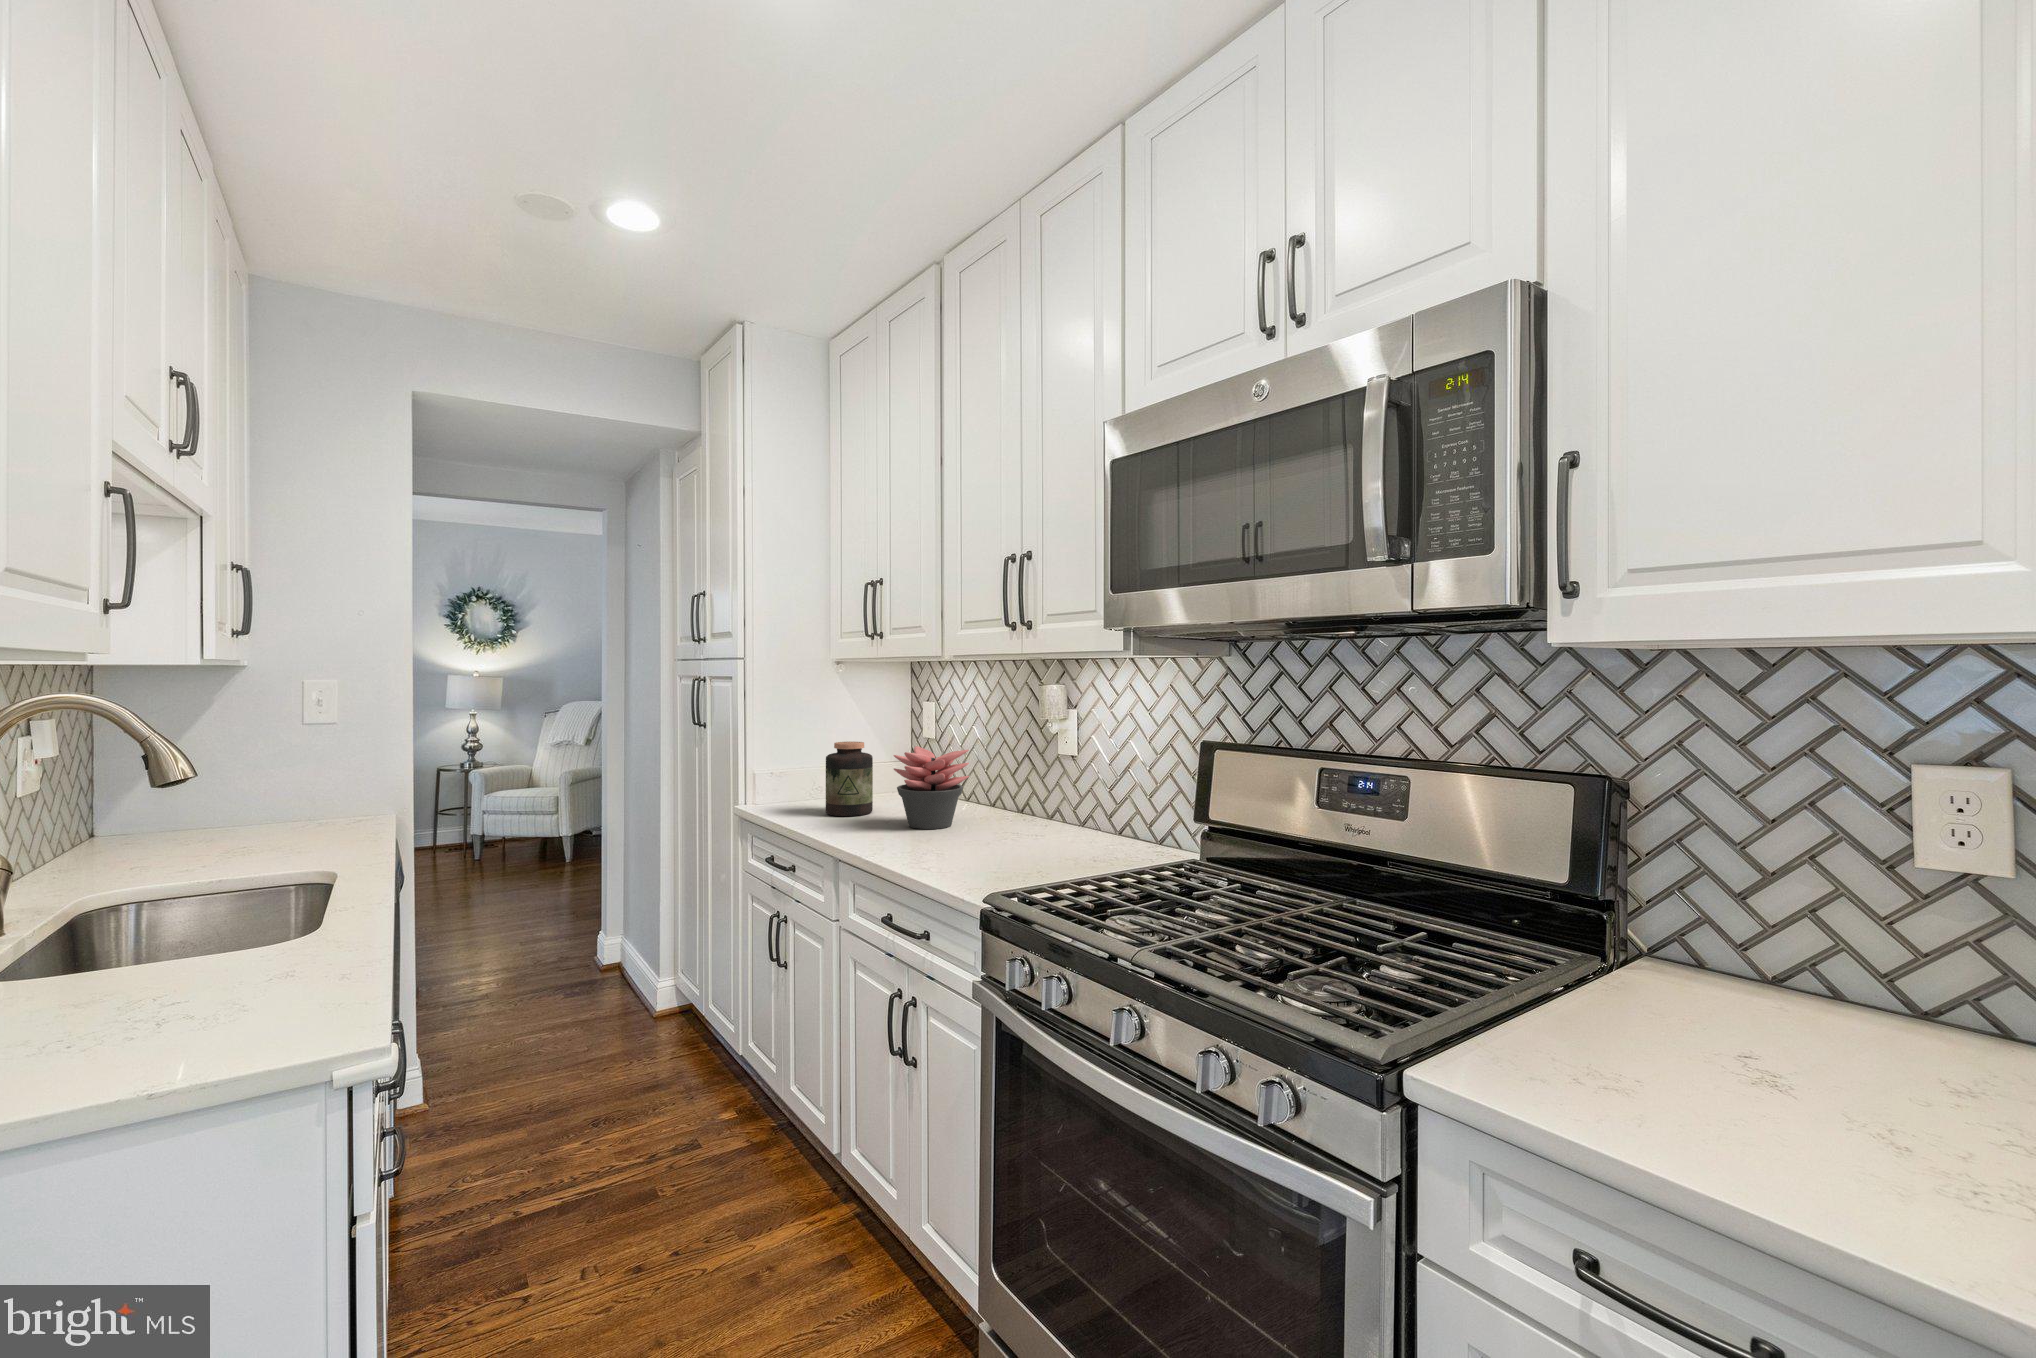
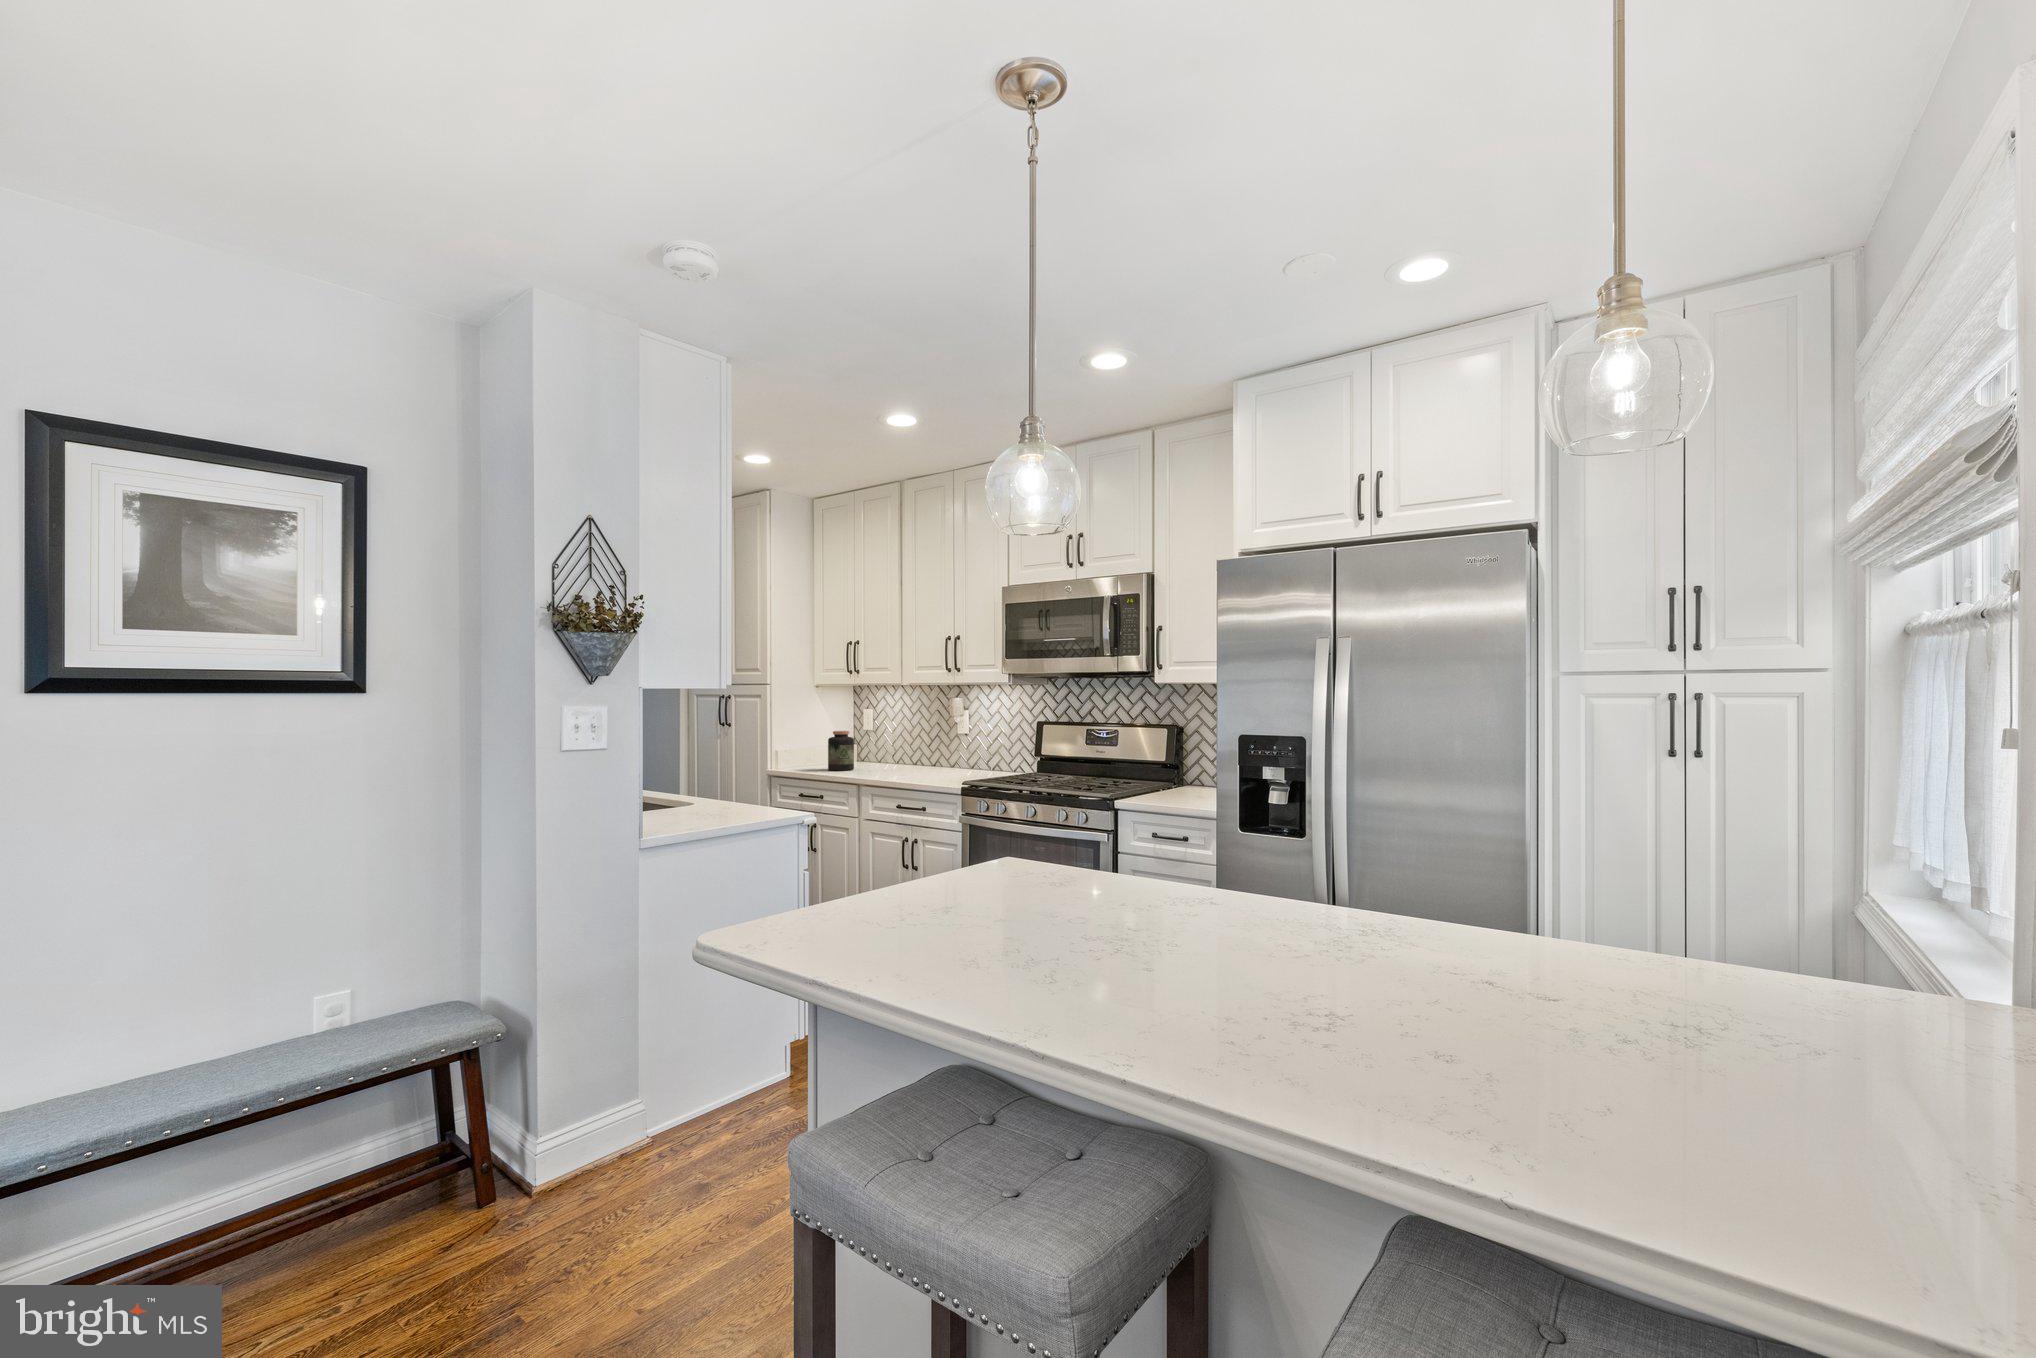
succulent plant: present [894,746,969,829] -> none [876,731,915,772]

